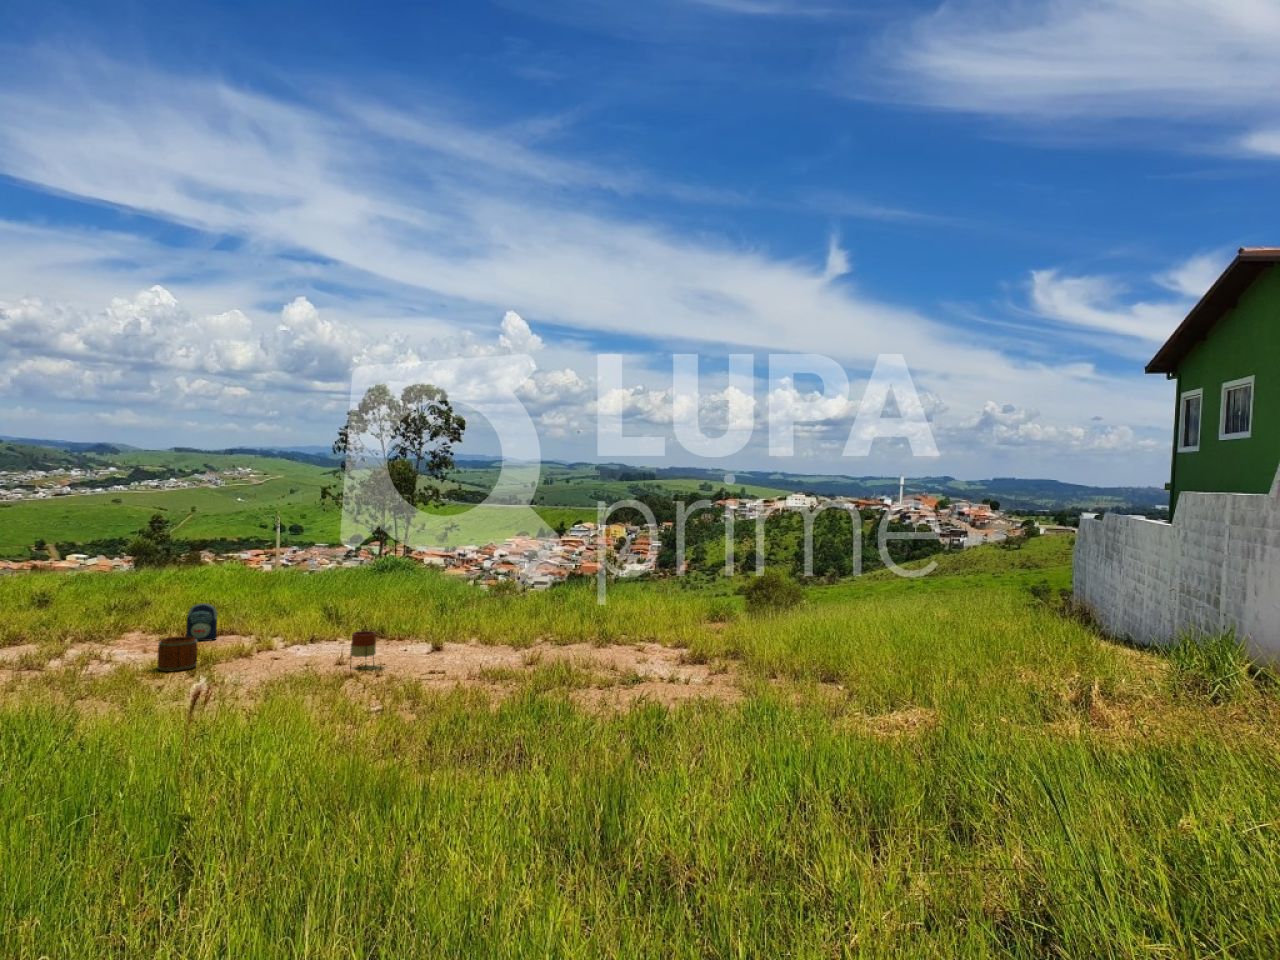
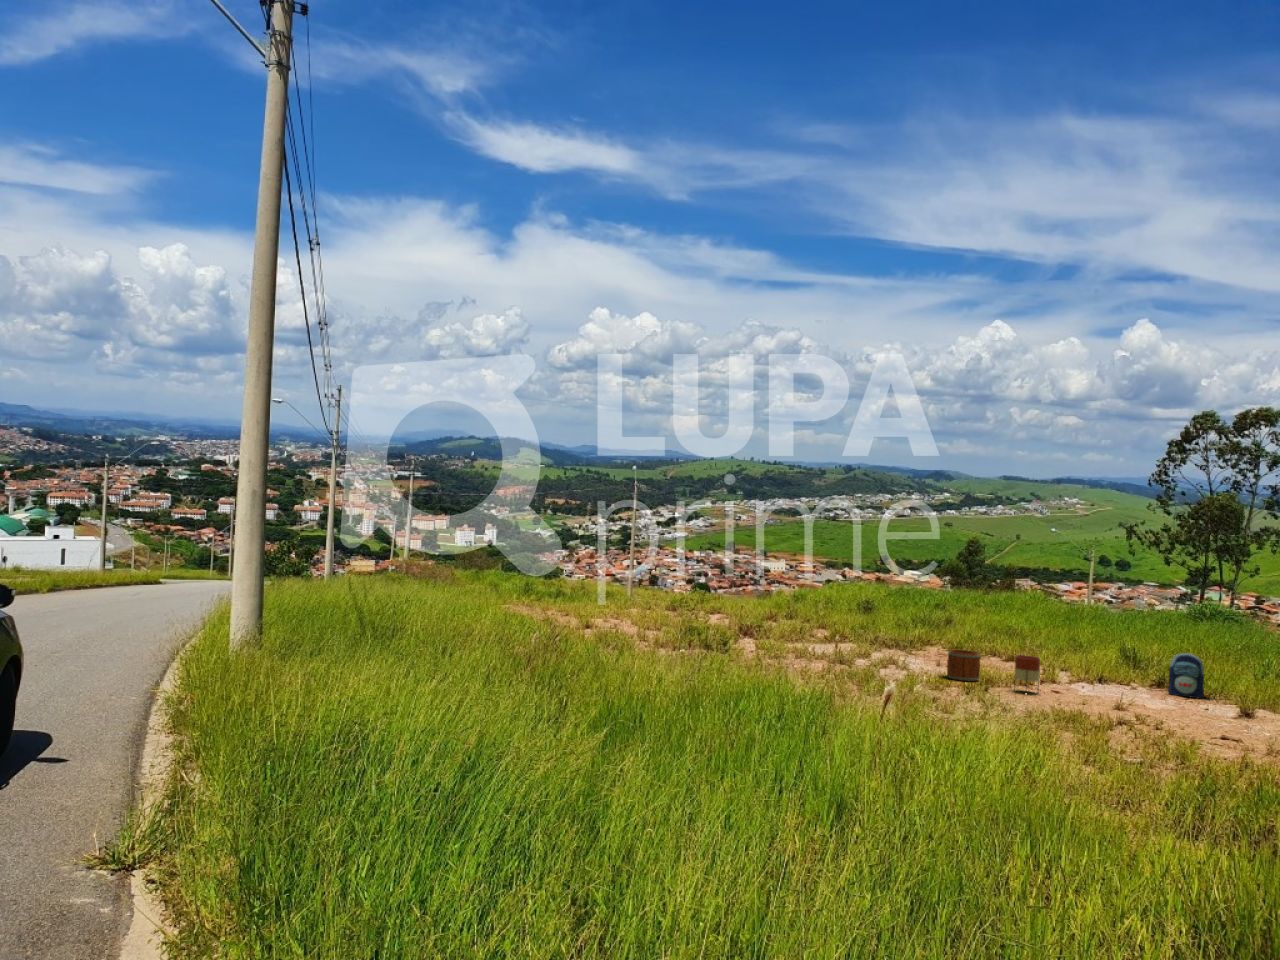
backpack: present [186,603,218,641] -> present [1168,653,1205,698]
planter: present [350,631,376,659] -> present [1014,655,1040,682]

